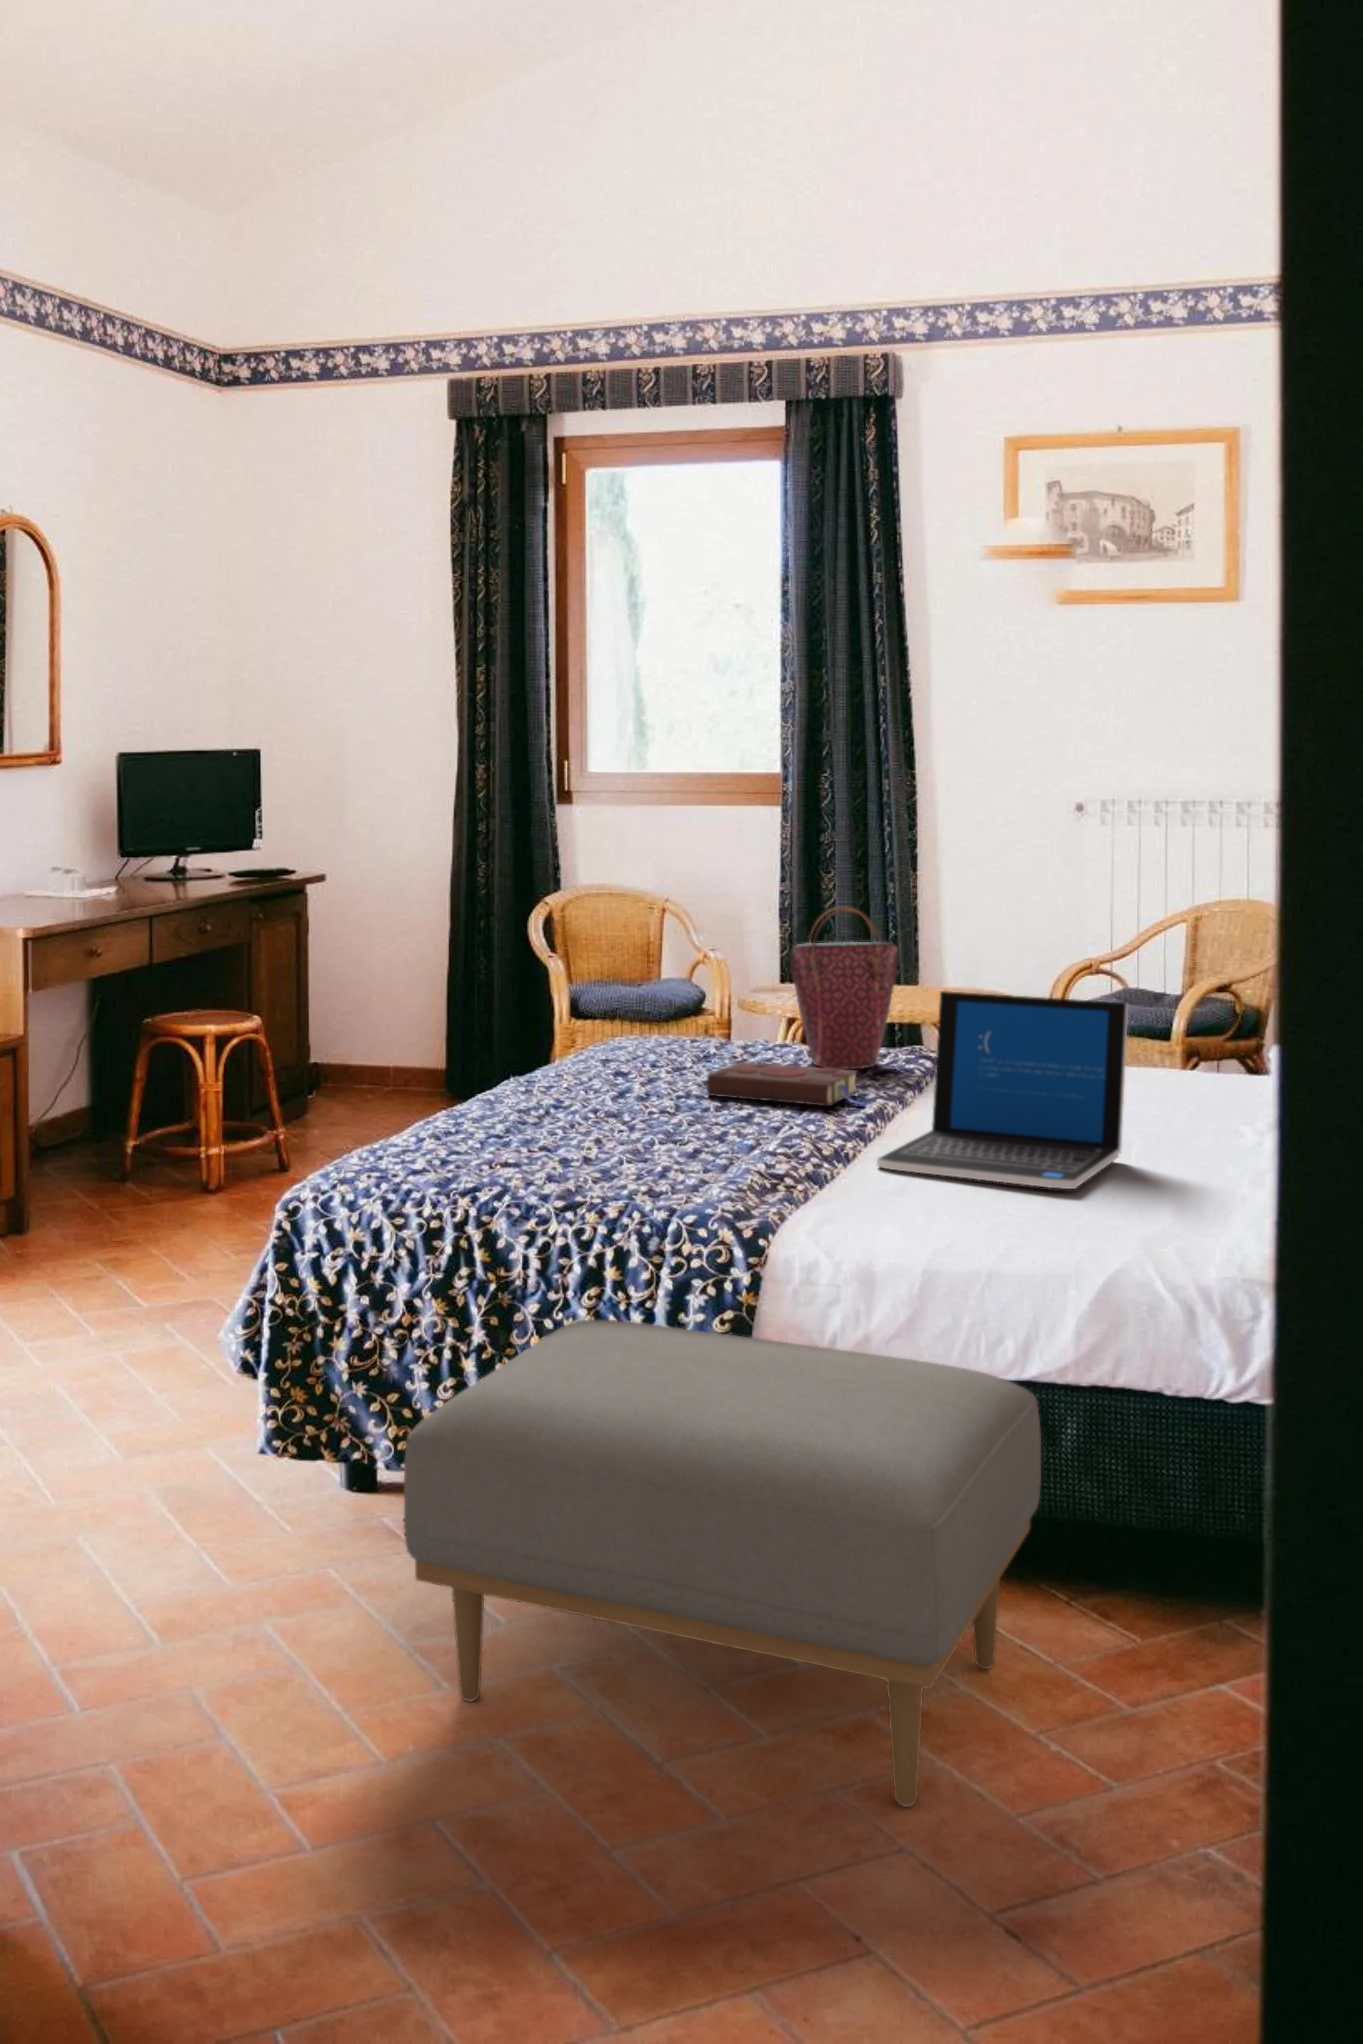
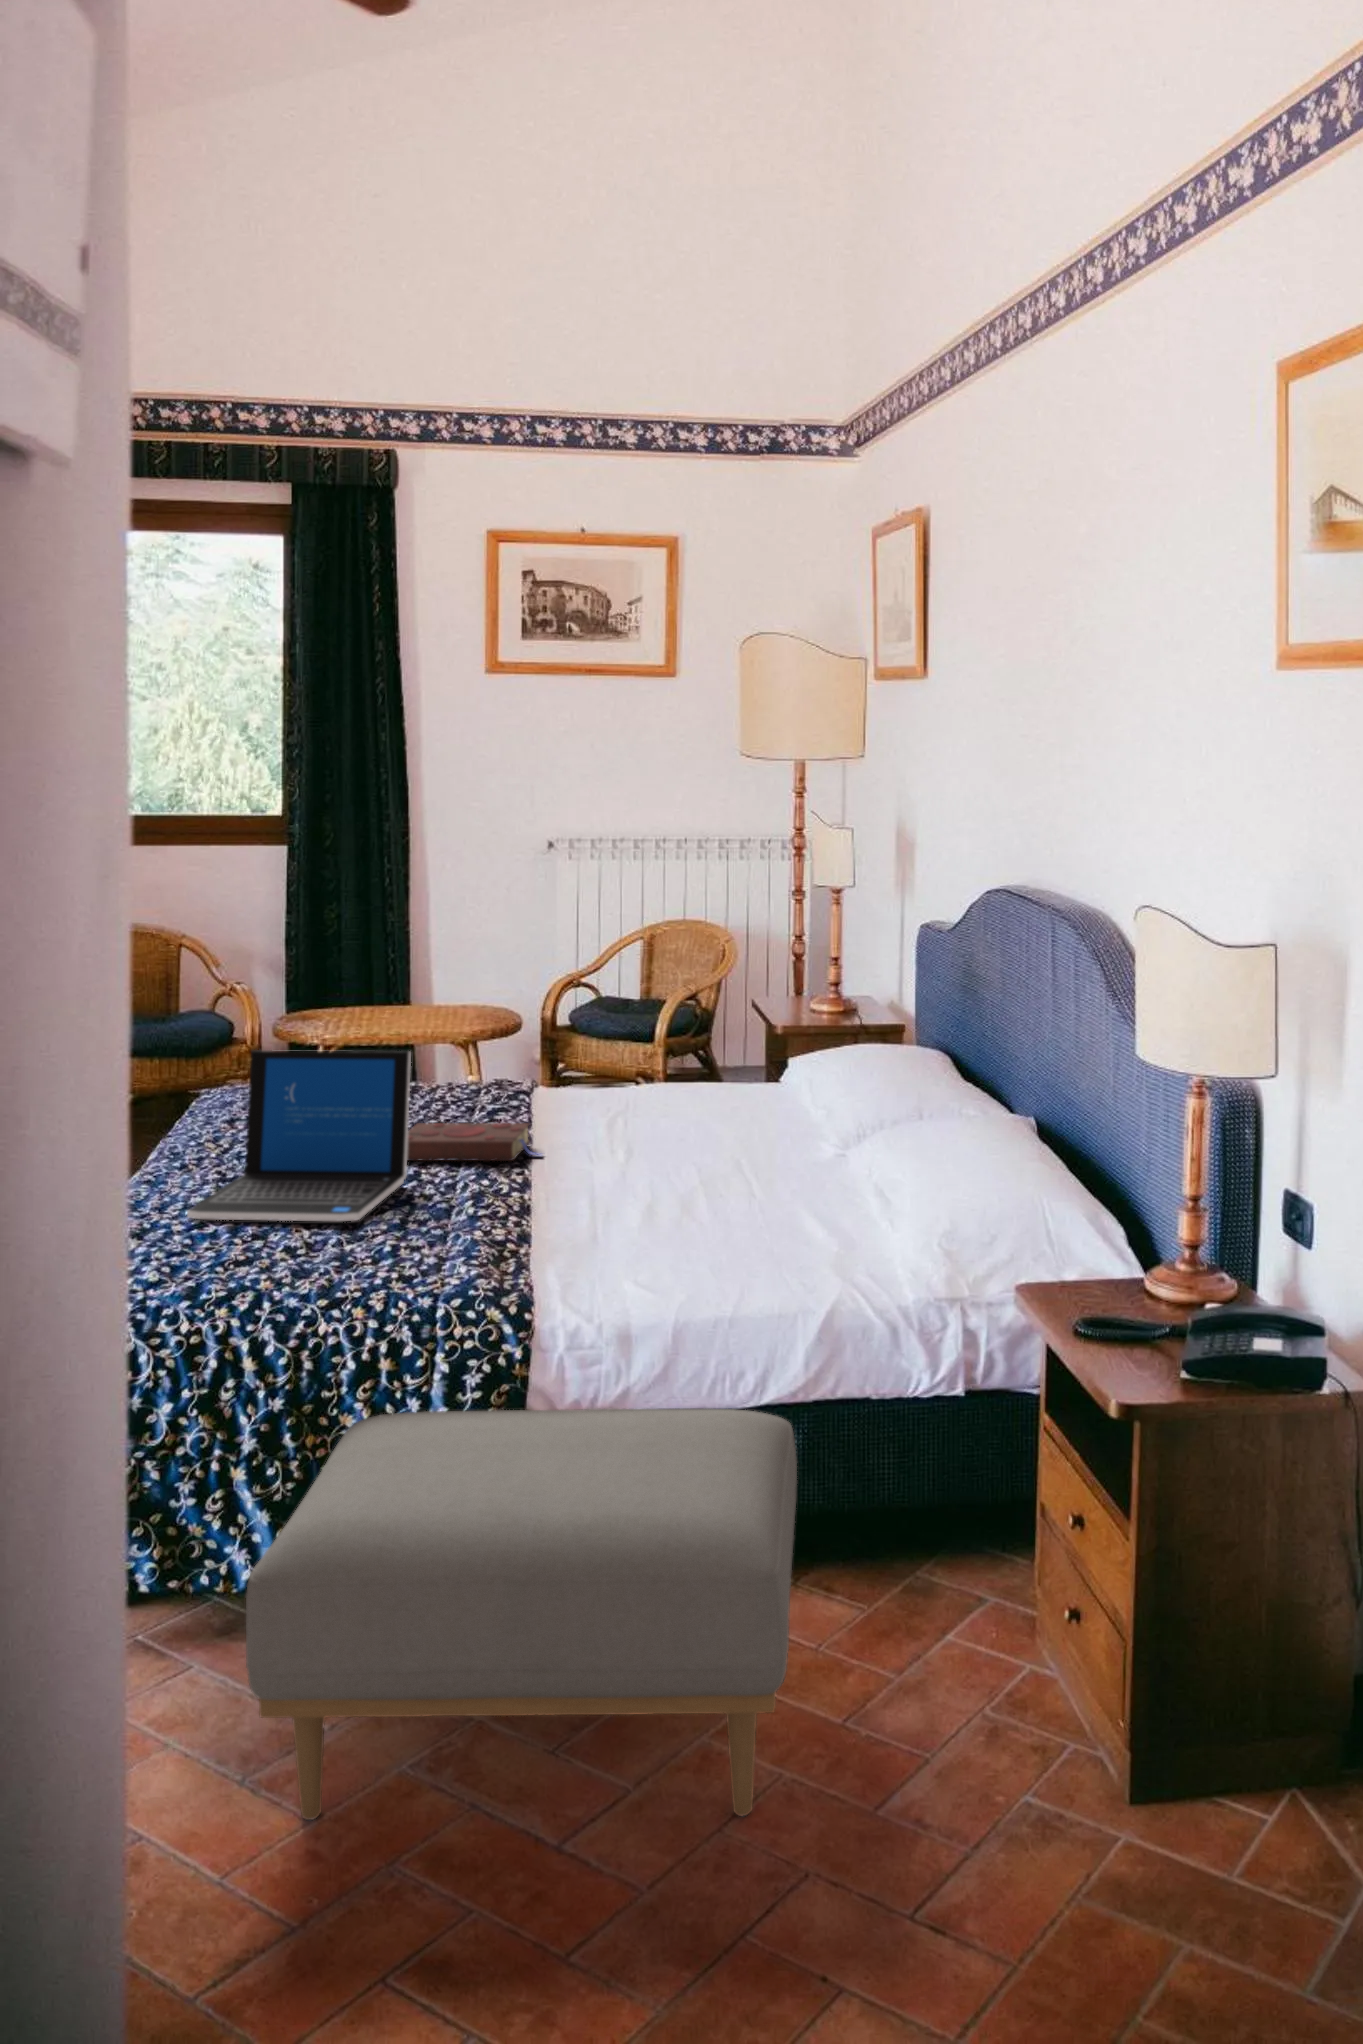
handbag: present [790,906,898,1069] -> none [450,971,545,1118]
laptop: present [877,991,1128,1189] -> present [187,1050,411,1221]

